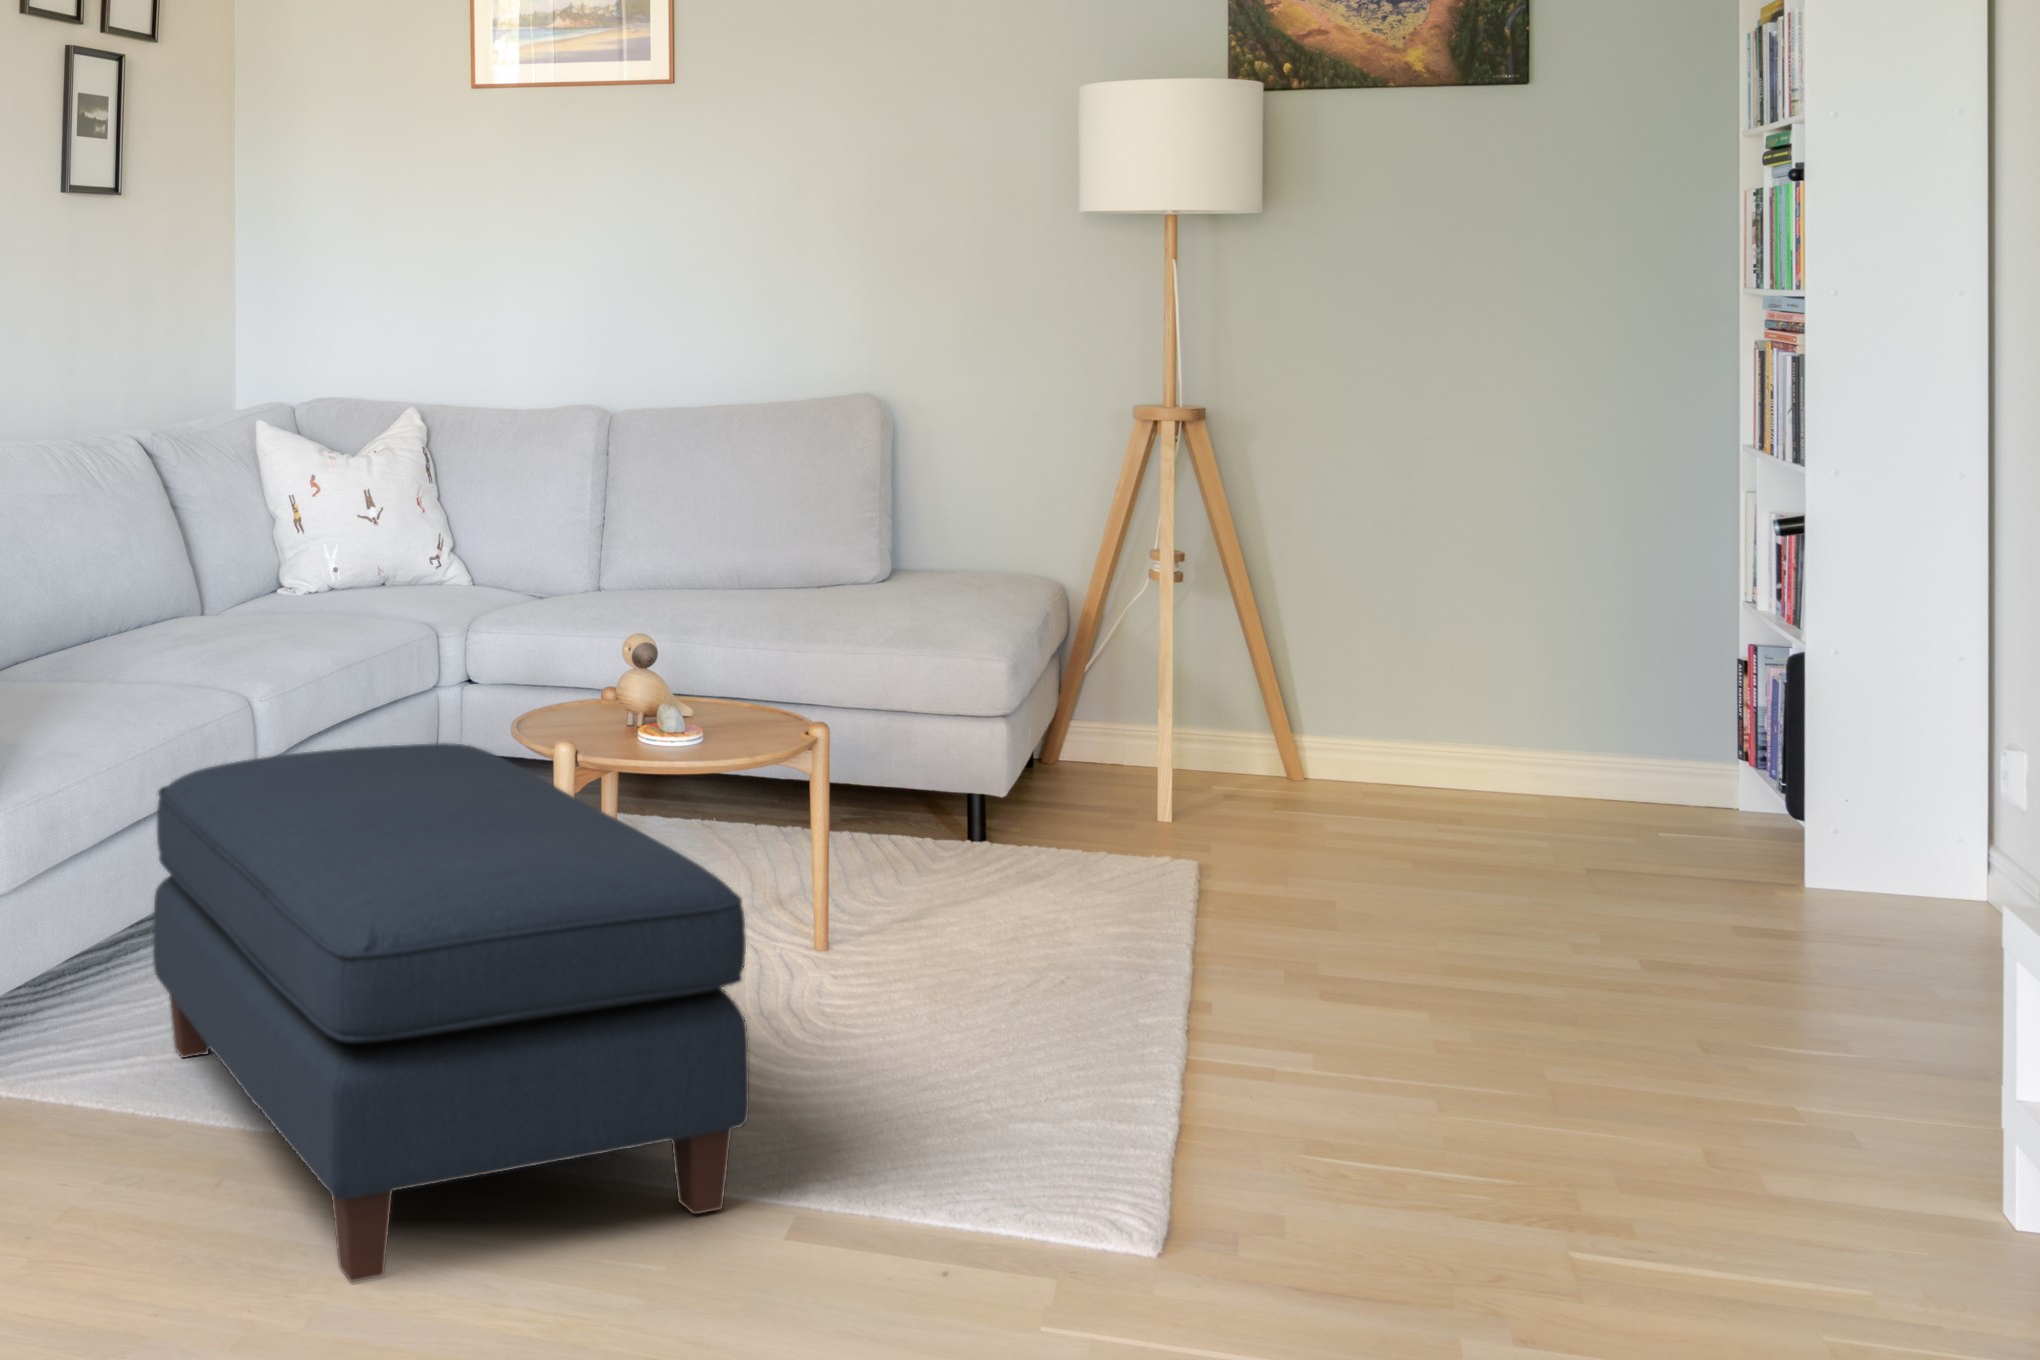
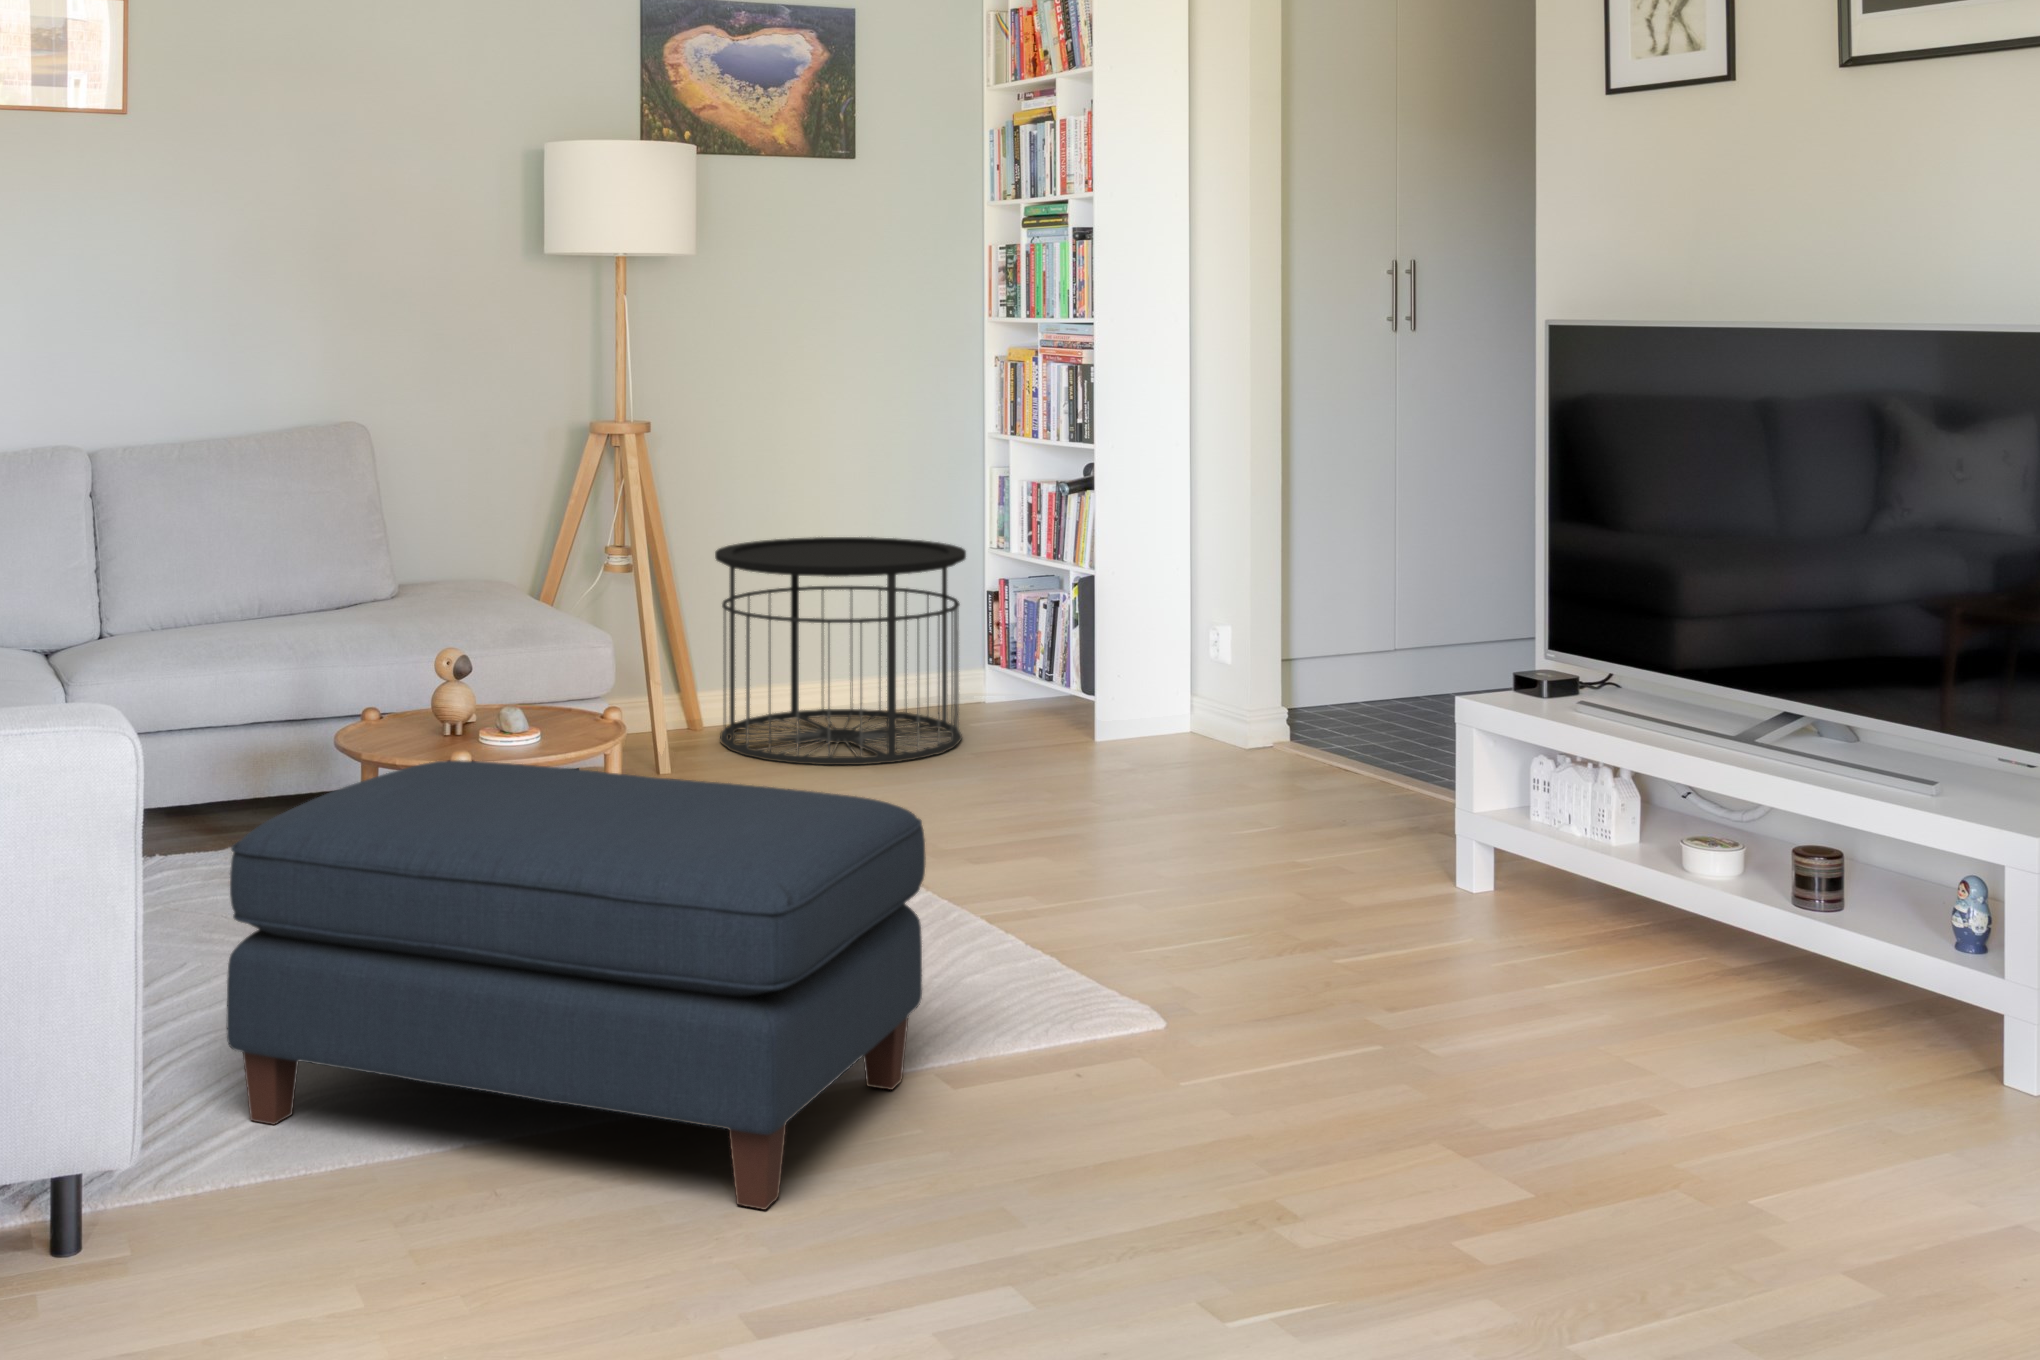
side table: none [1265,562,1614,864] -> present [715,537,966,765]

